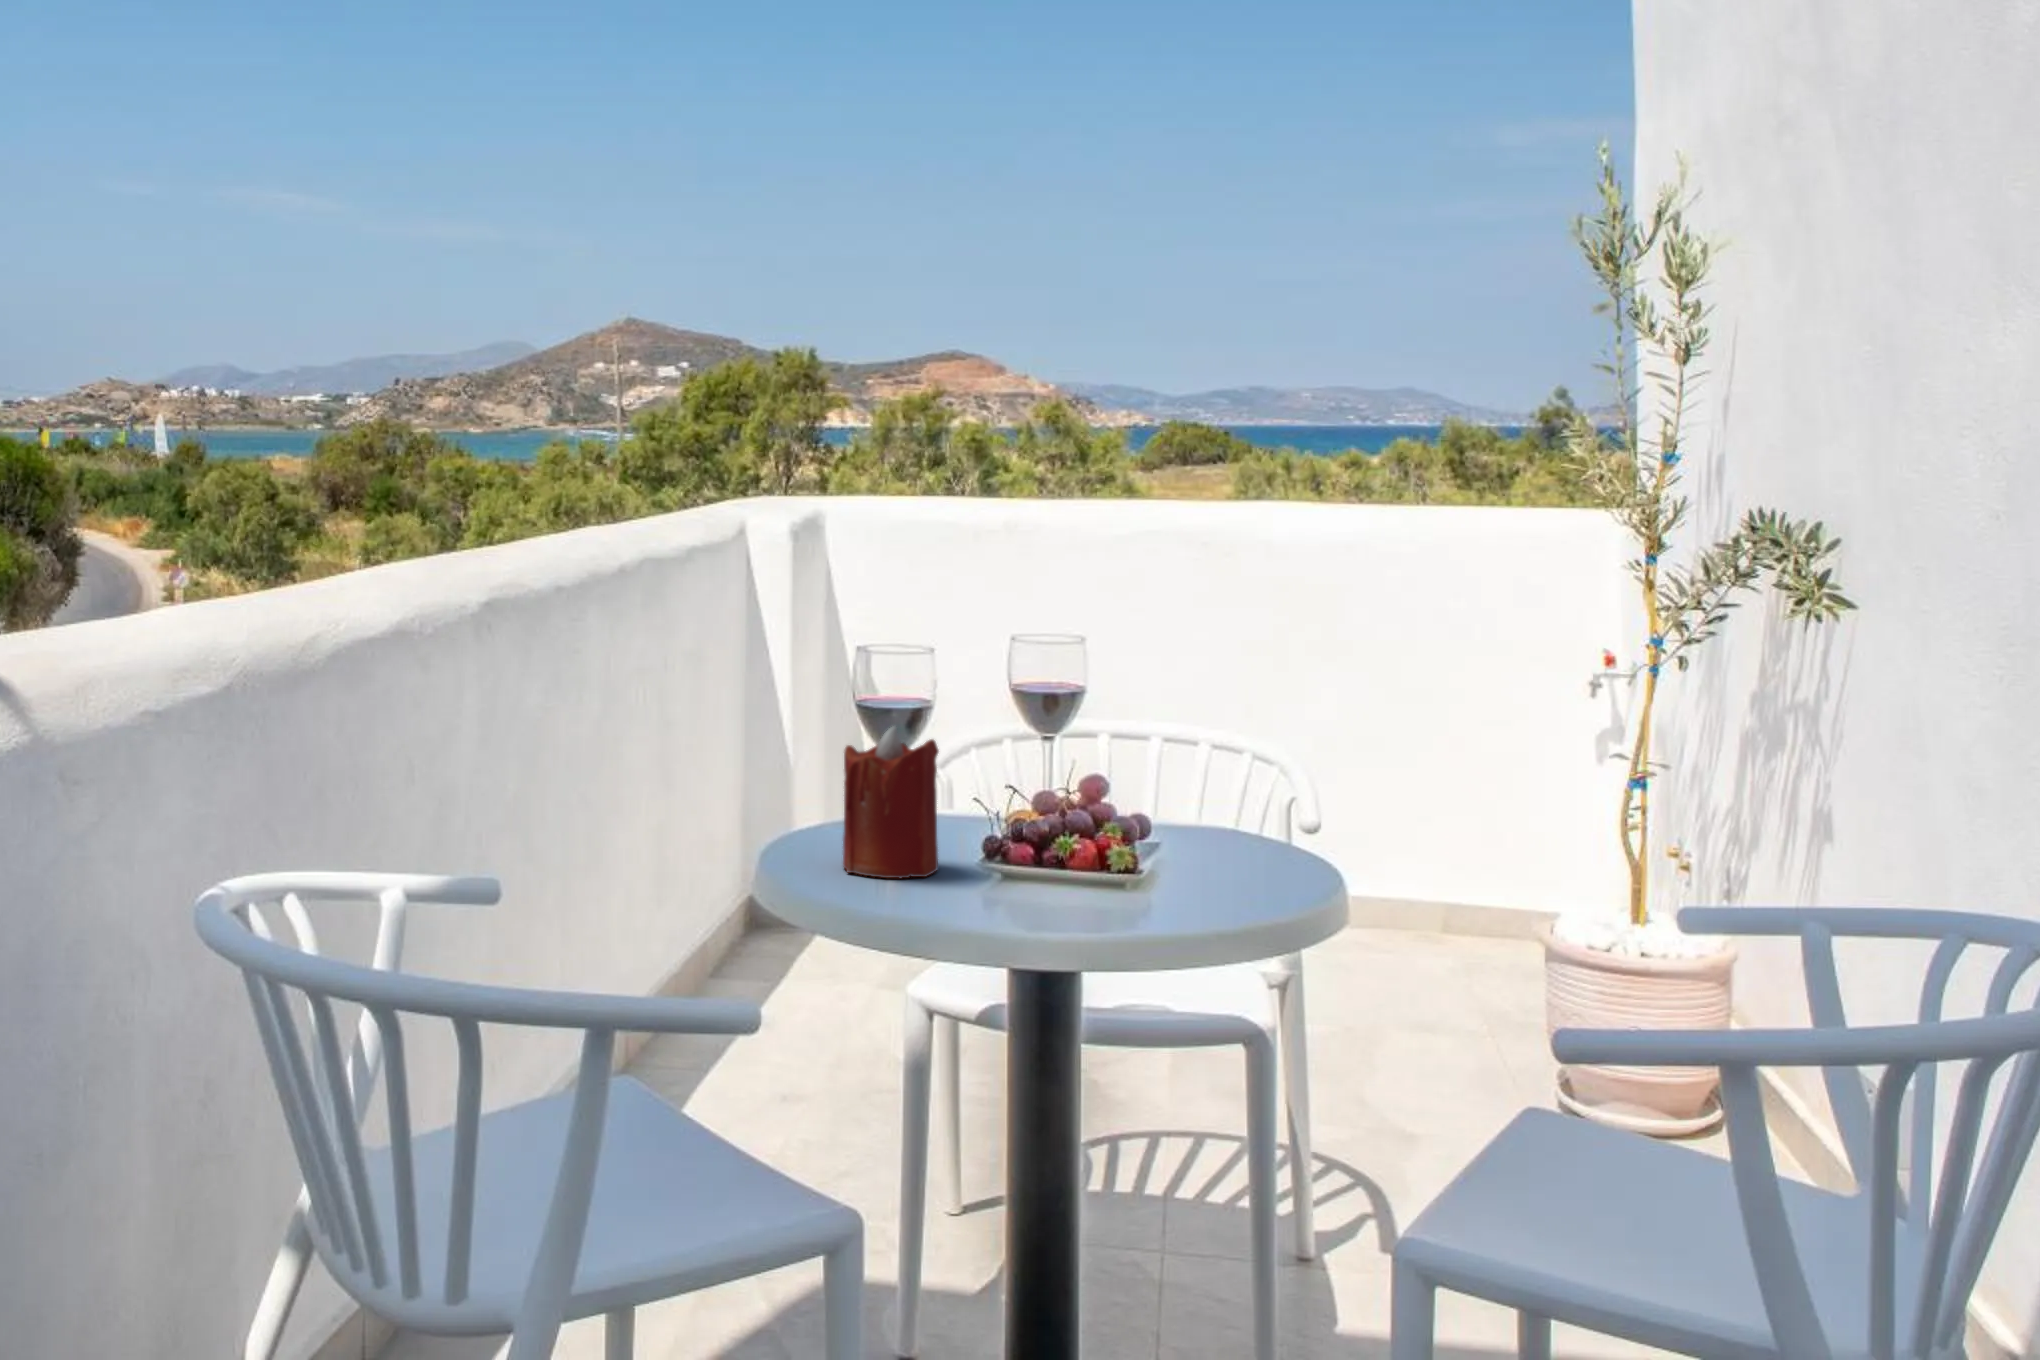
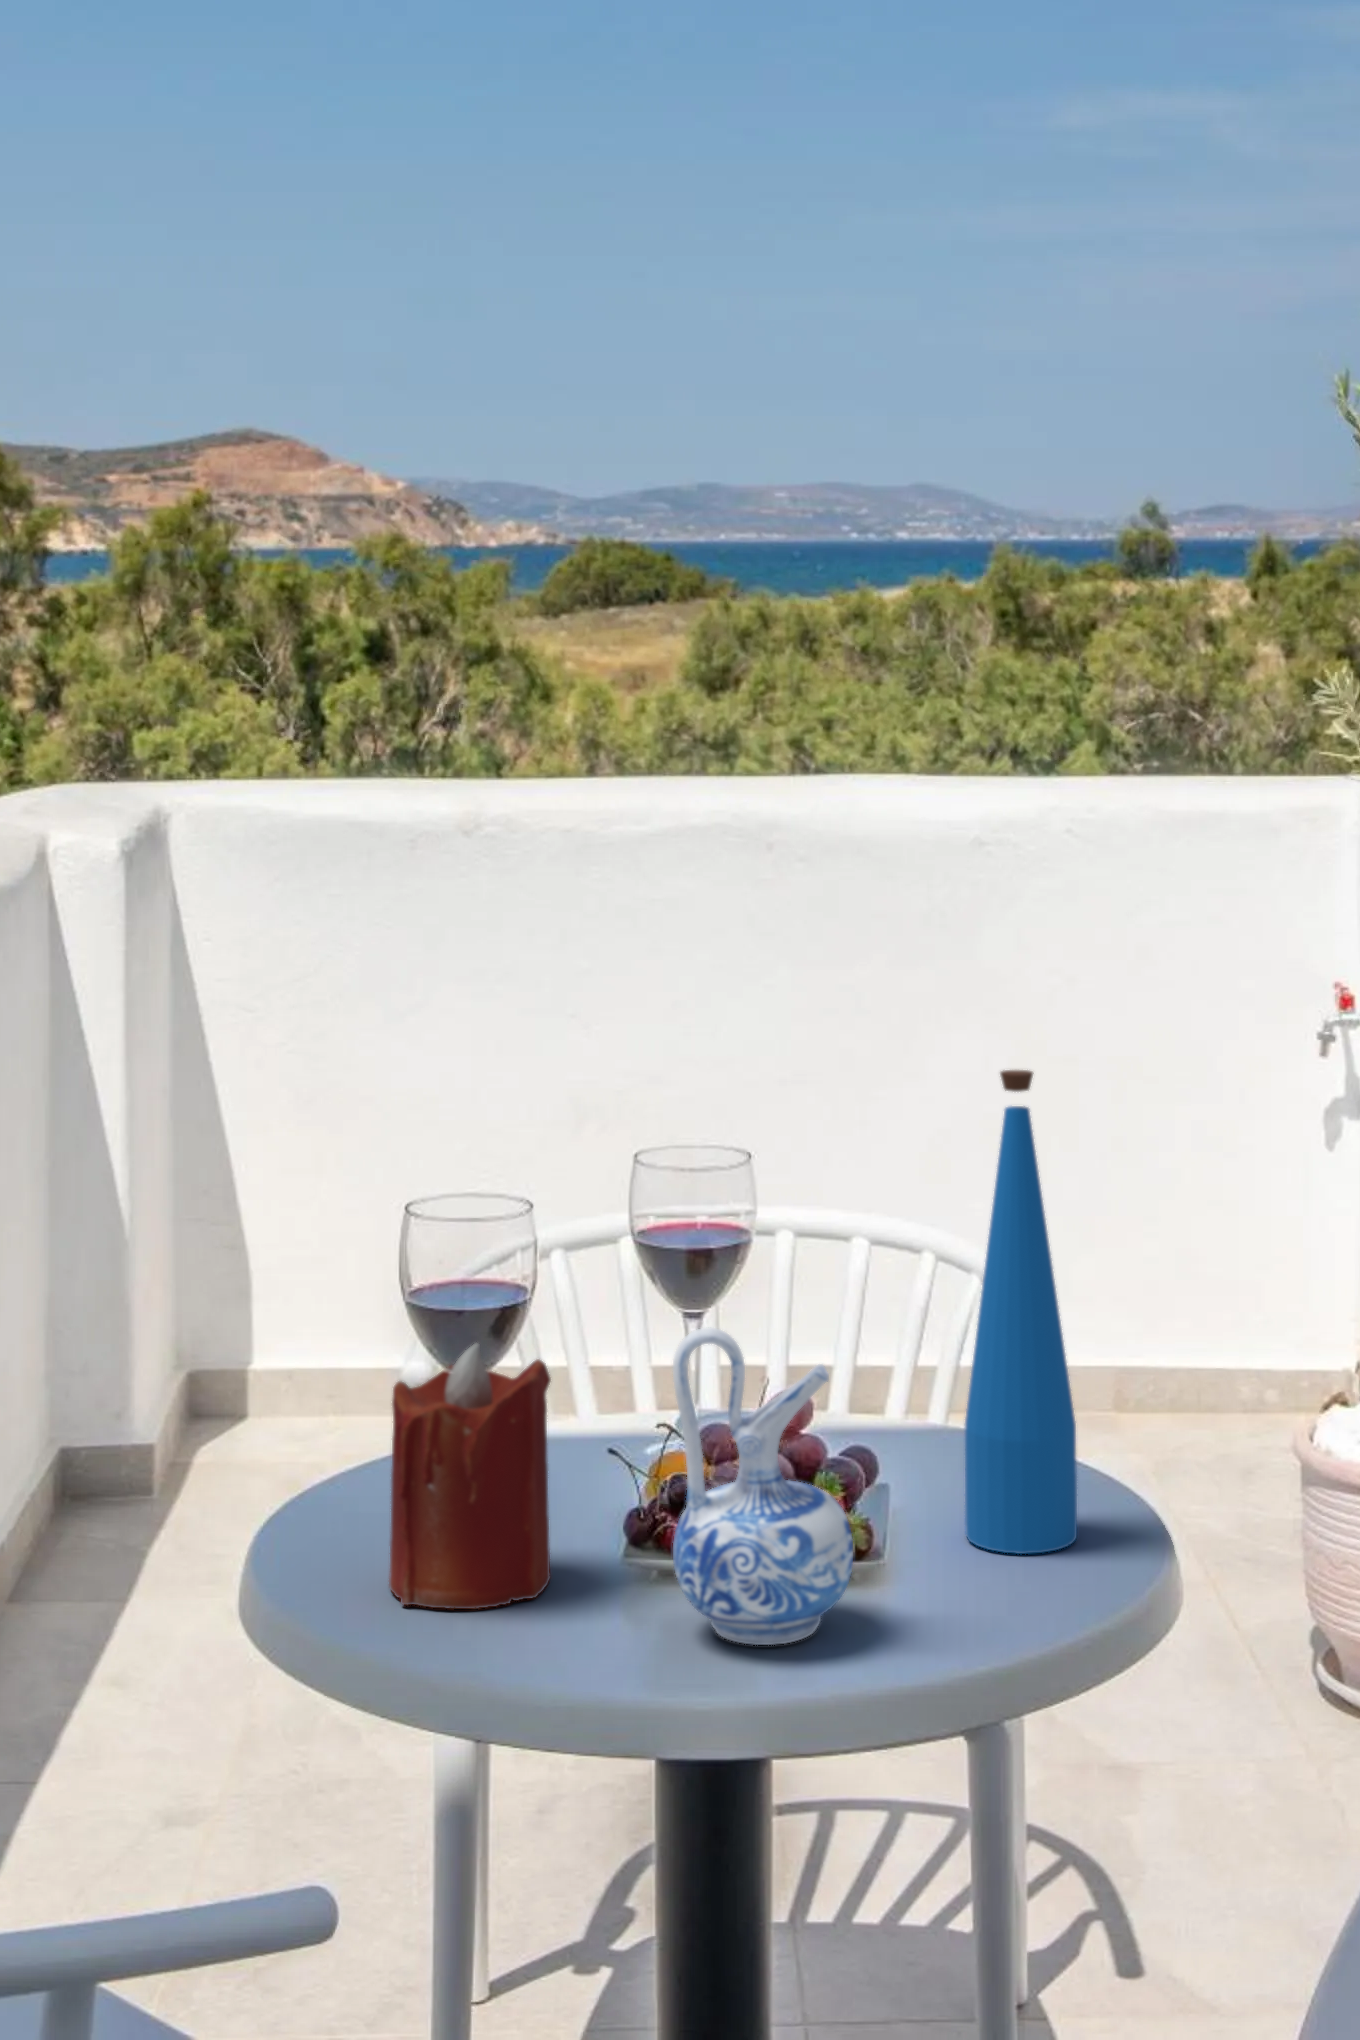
bottle: none [1204,584,1279,888] -> present [965,1070,1077,1554]
ceramic pitcher: none [999,714,1112,909] -> present [673,1328,853,1645]

